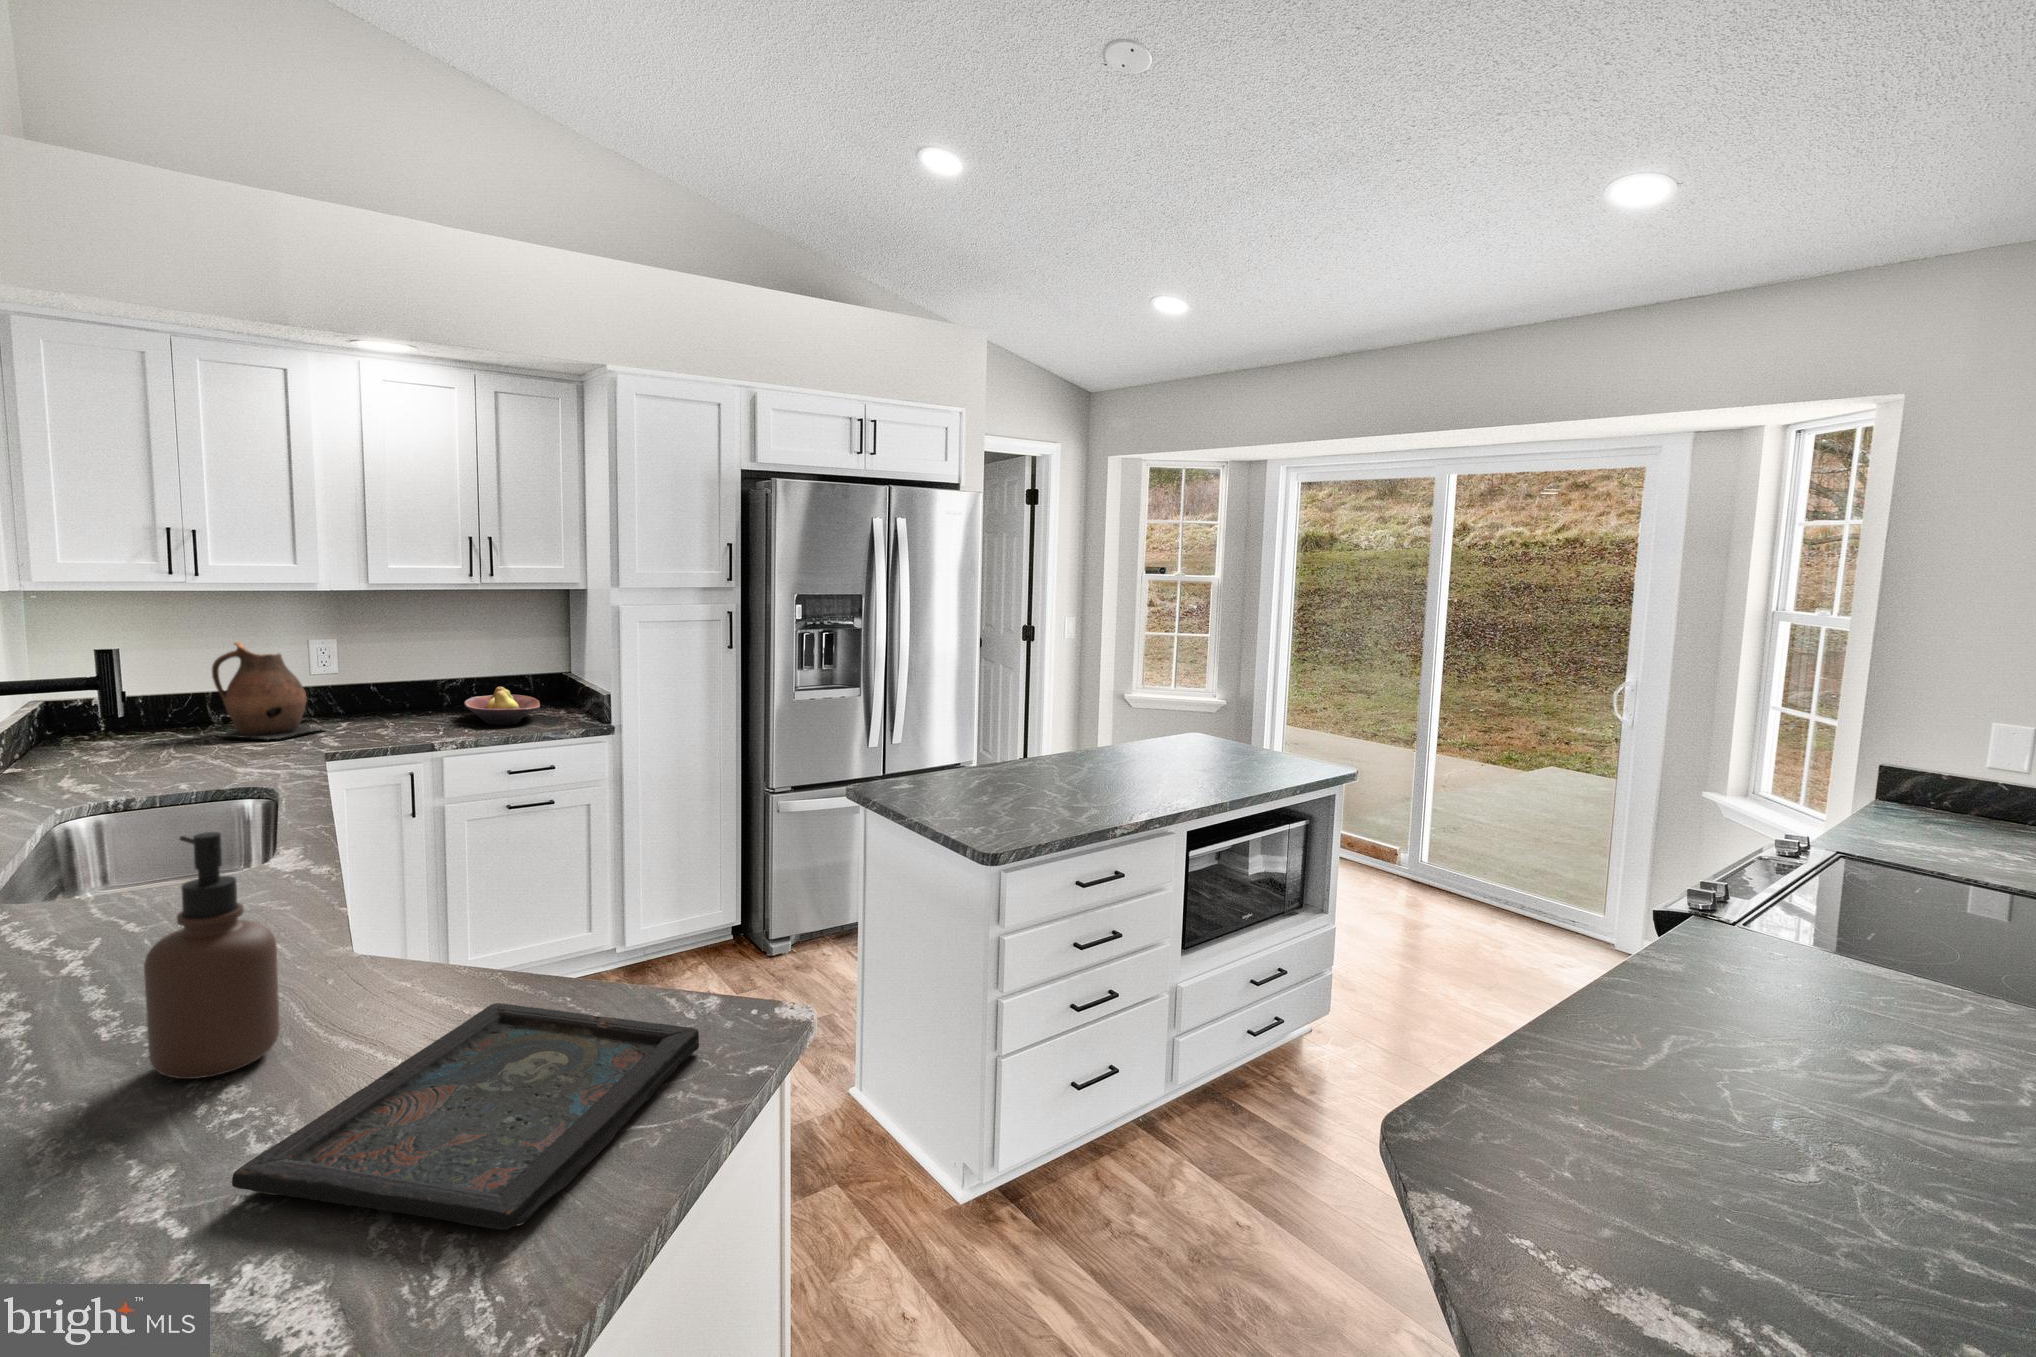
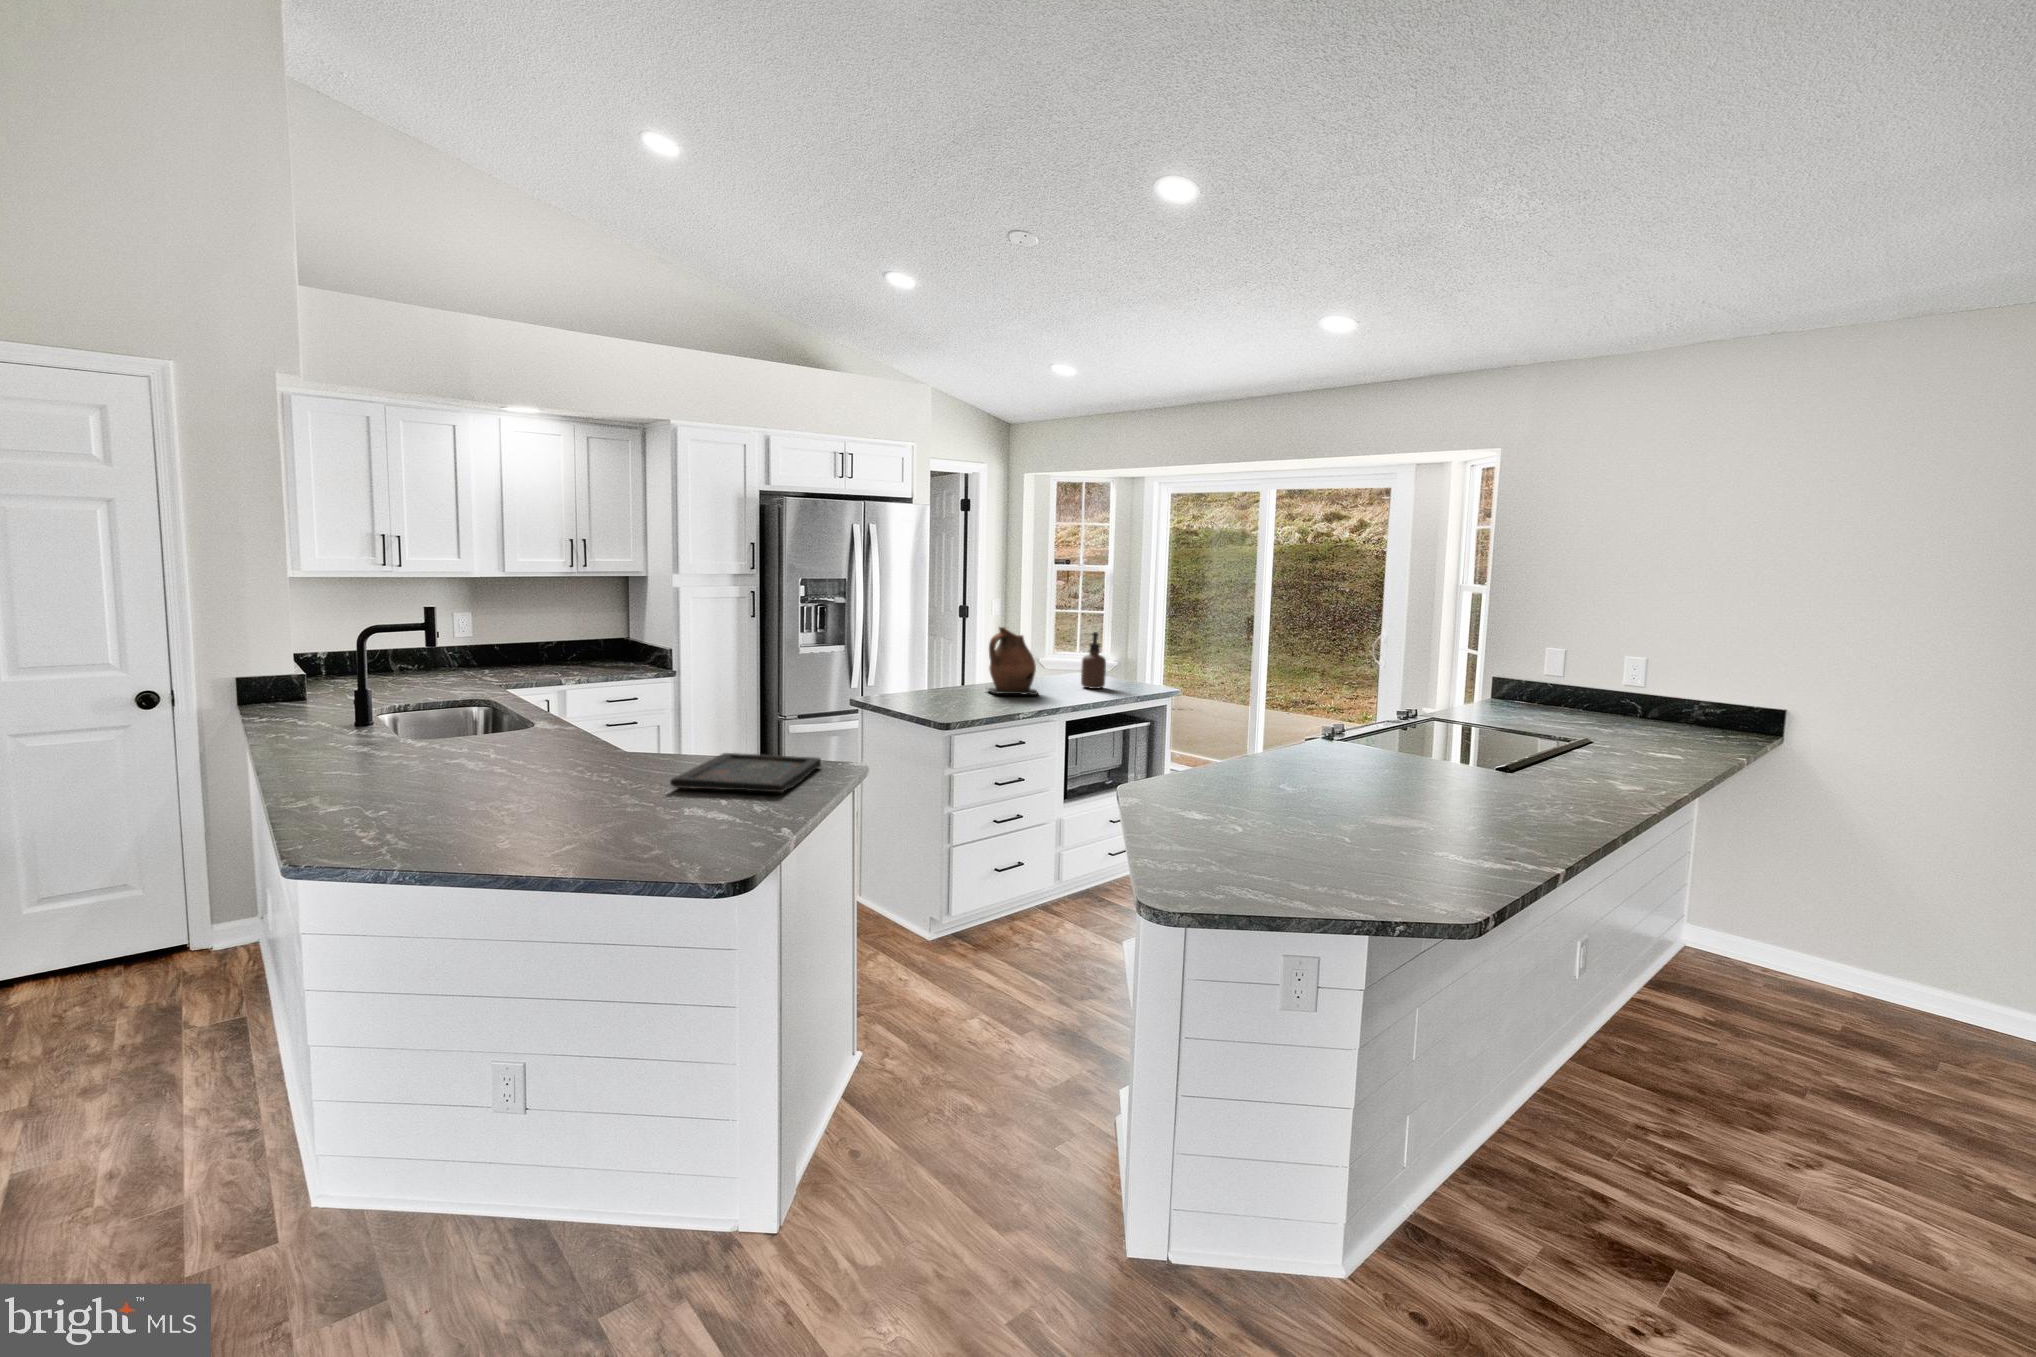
ceramic pitcher: present [212,642,324,740] -> present [988,627,1038,695]
fruit bowl: present [464,687,540,725] -> none [562,647,618,672]
soap dispenser: present [144,832,280,1079] -> present [1081,632,1106,689]

